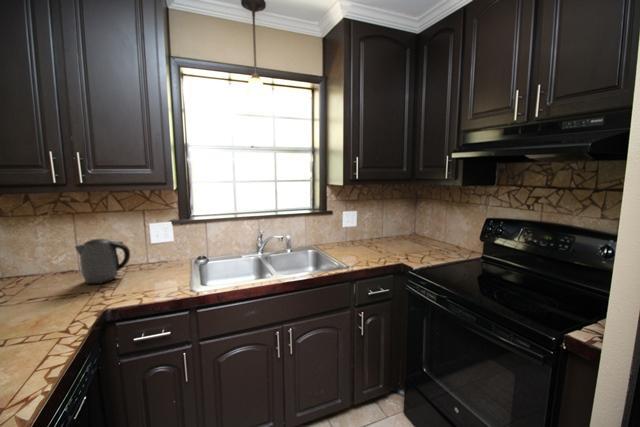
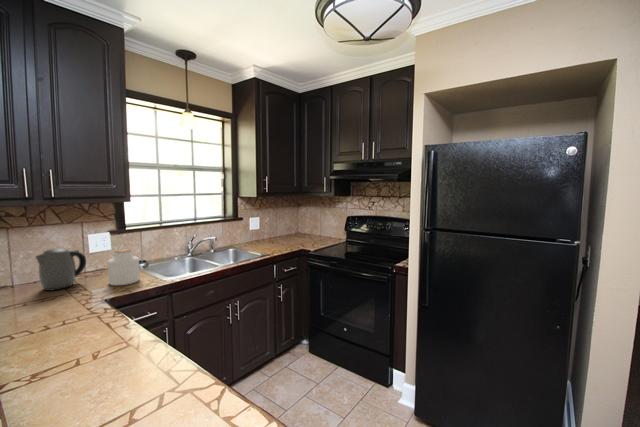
jar: none [135,246,172,290] -> present [108,249,140,285]

